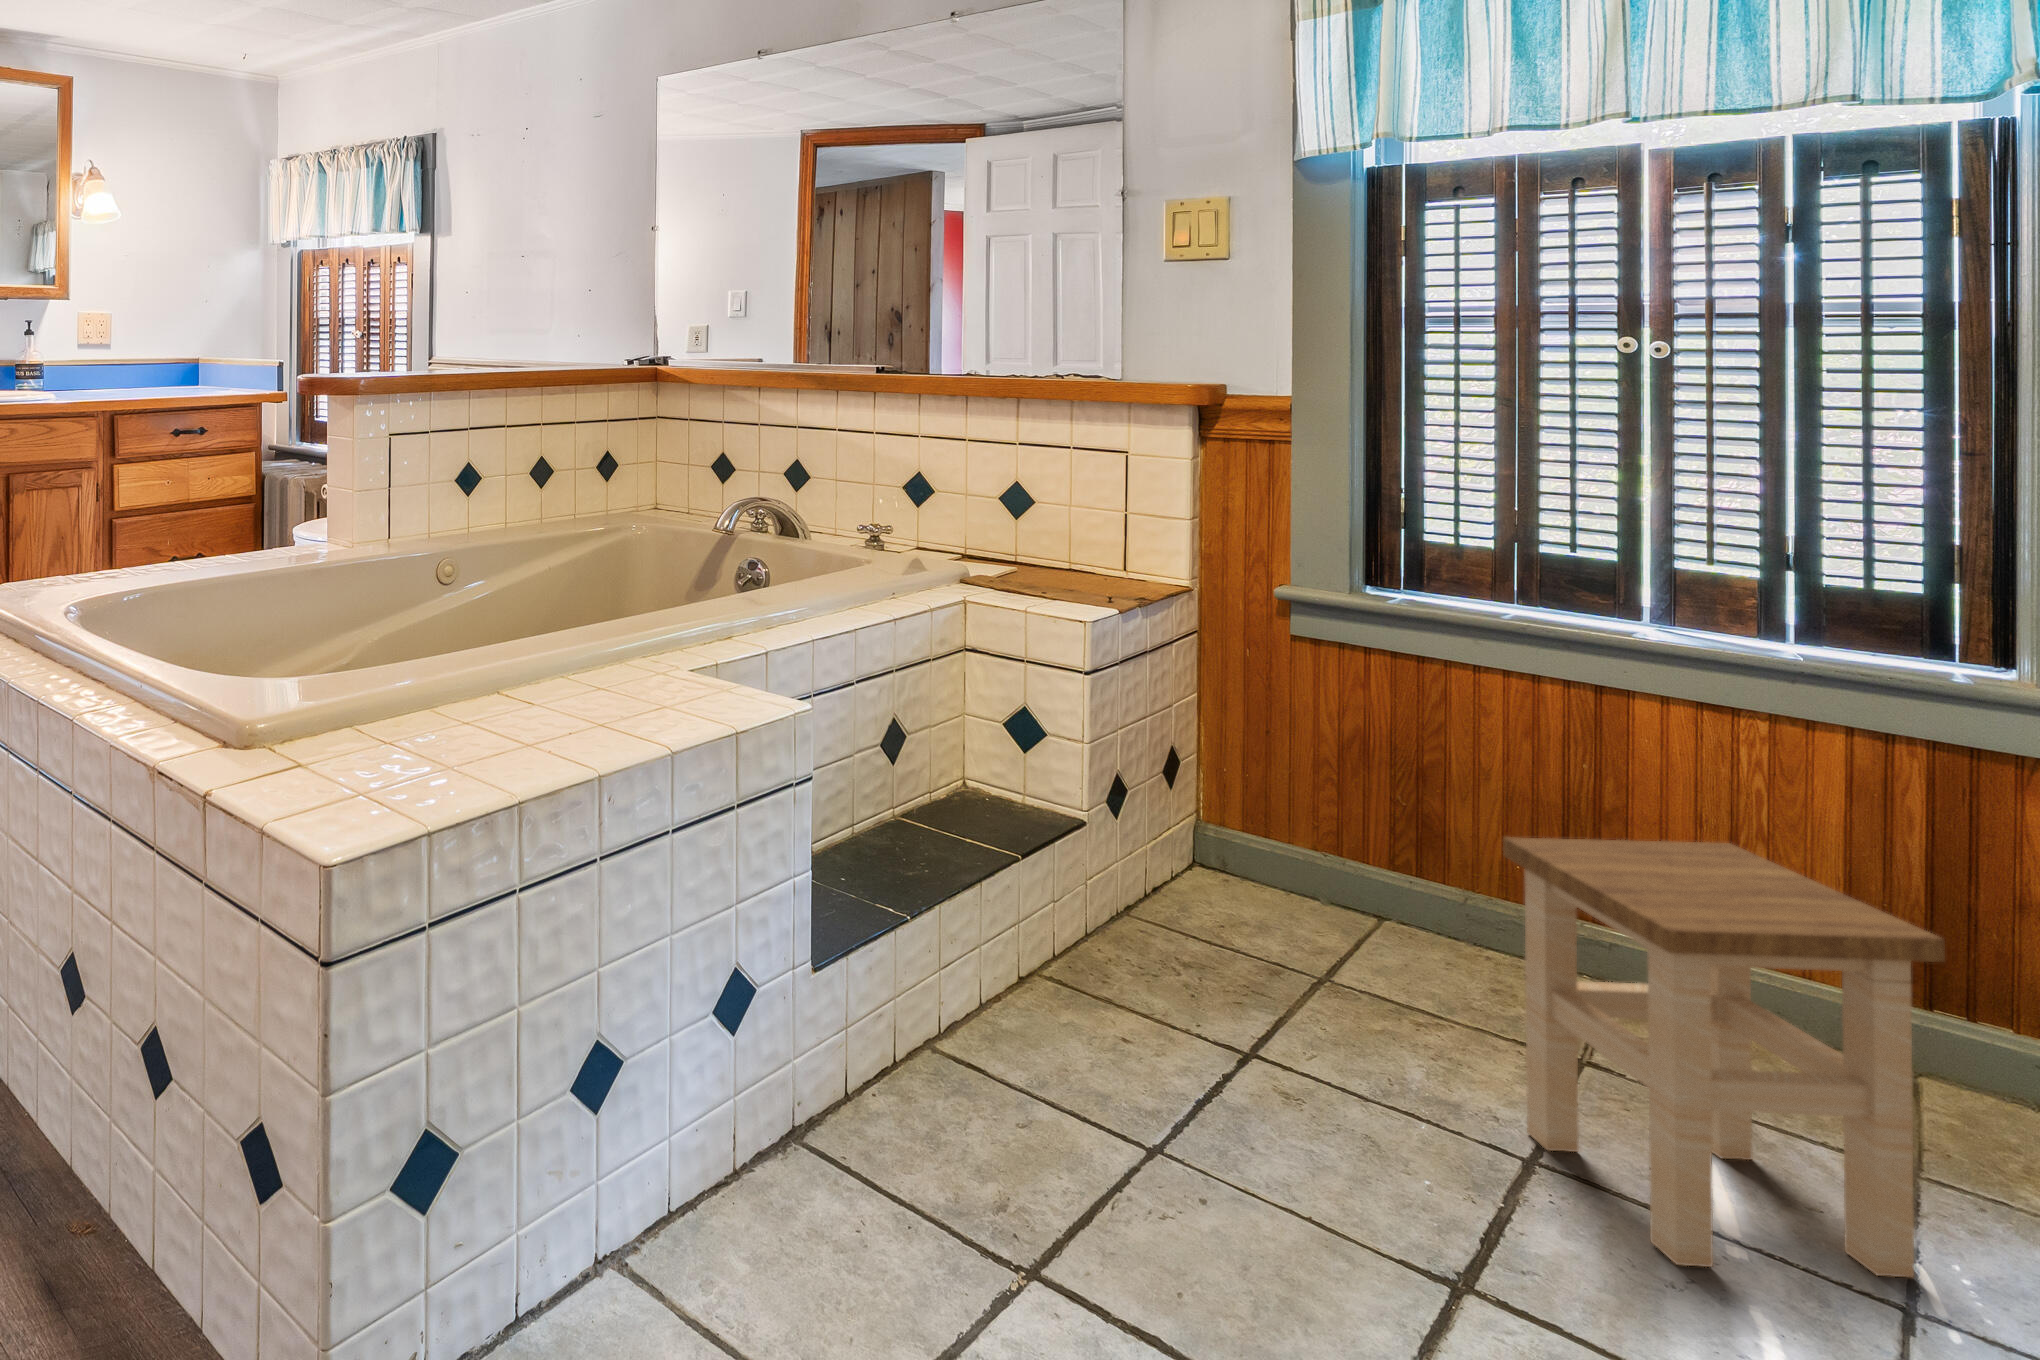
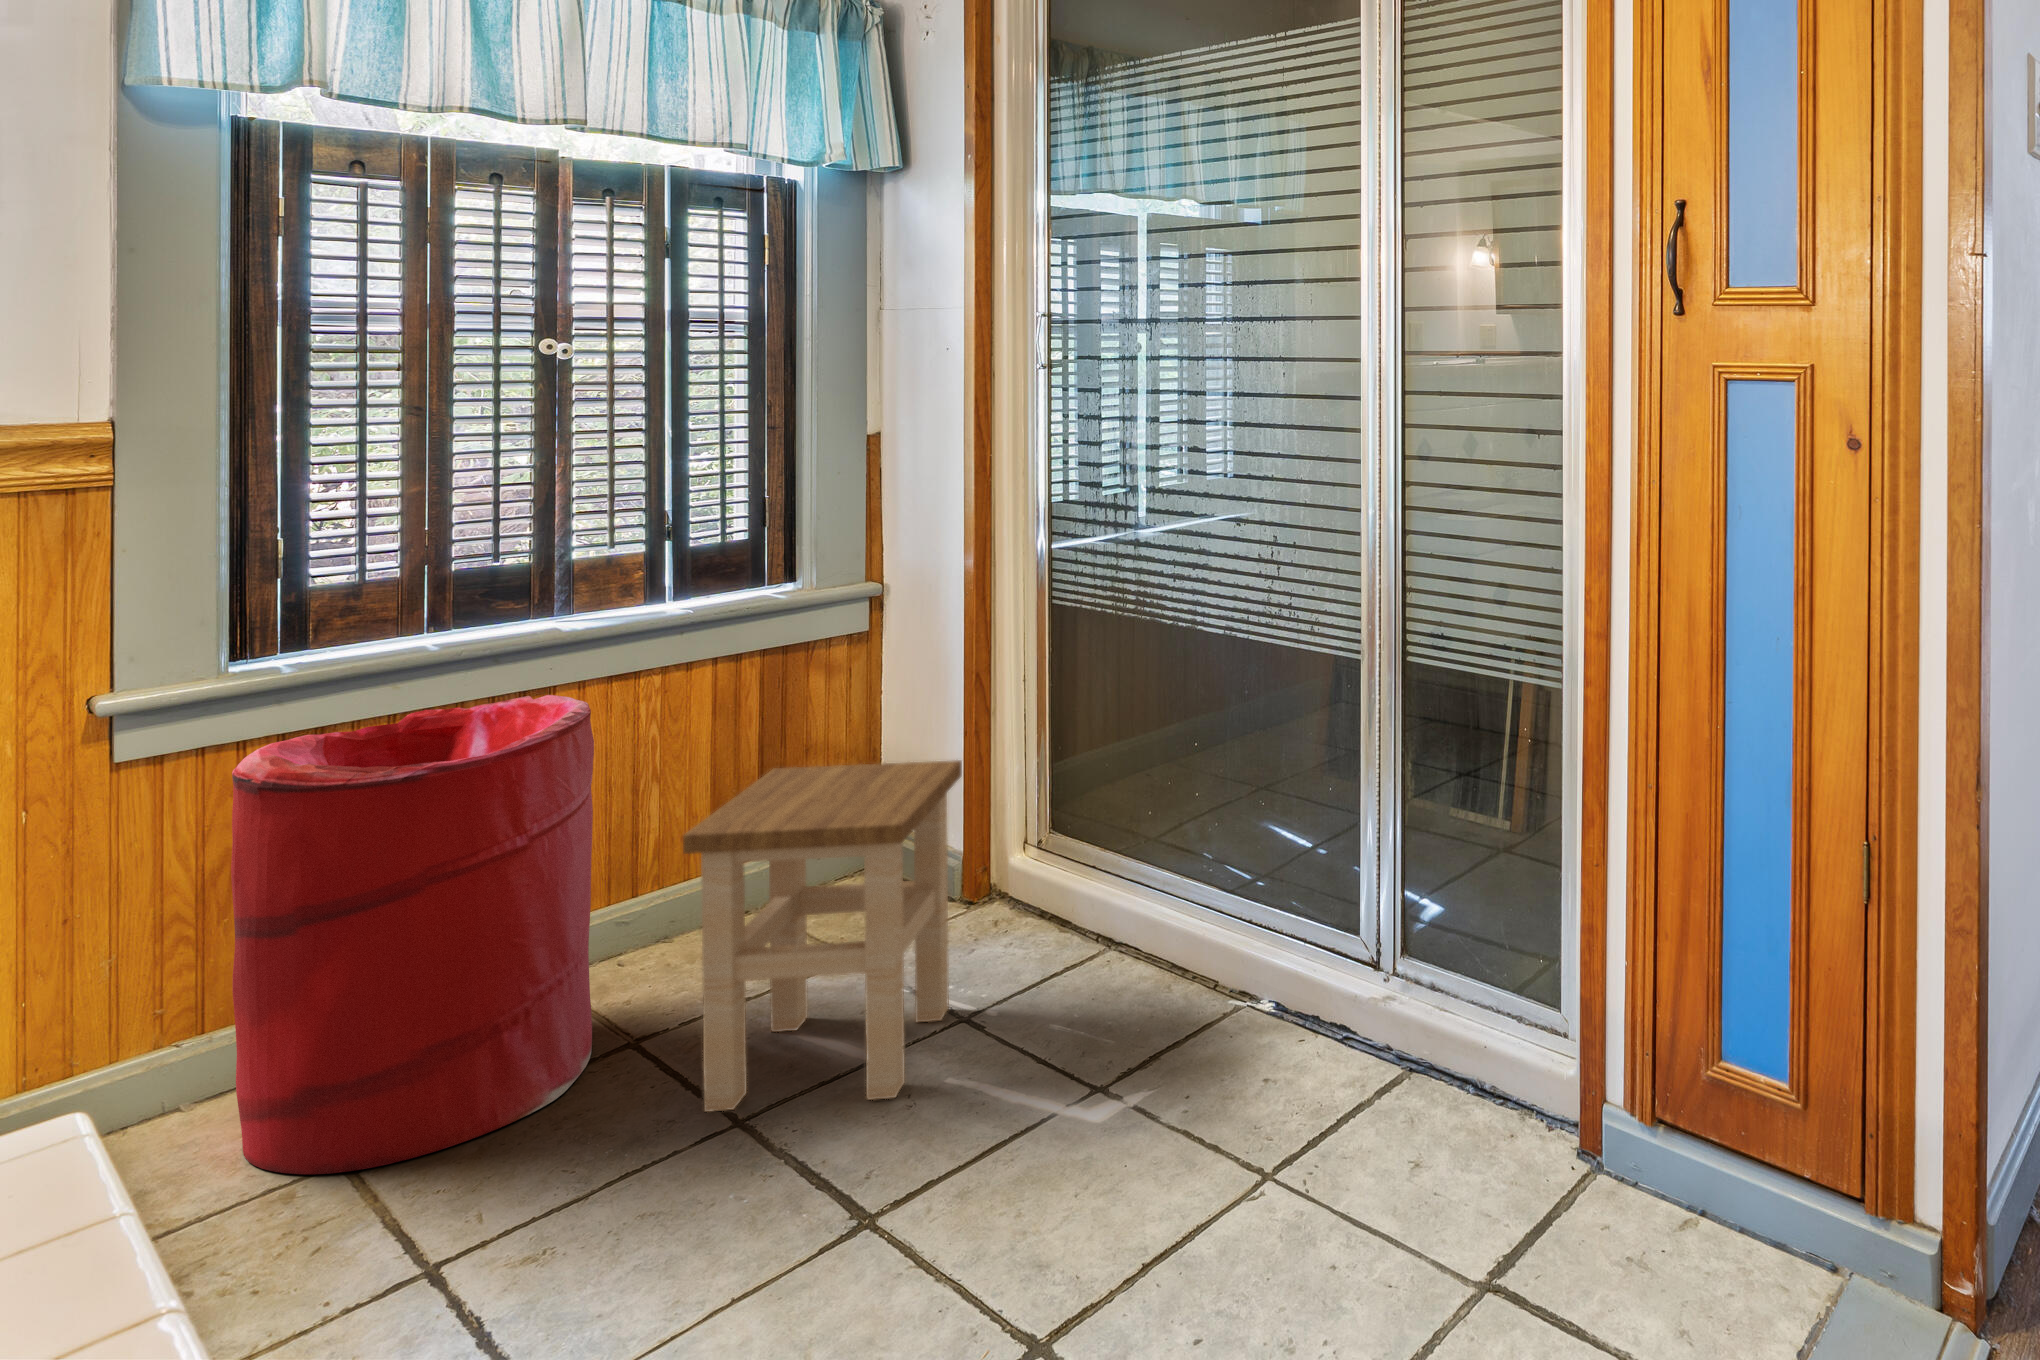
laundry hamper: none [1290,653,1577,1046] -> present [231,695,594,1174]

